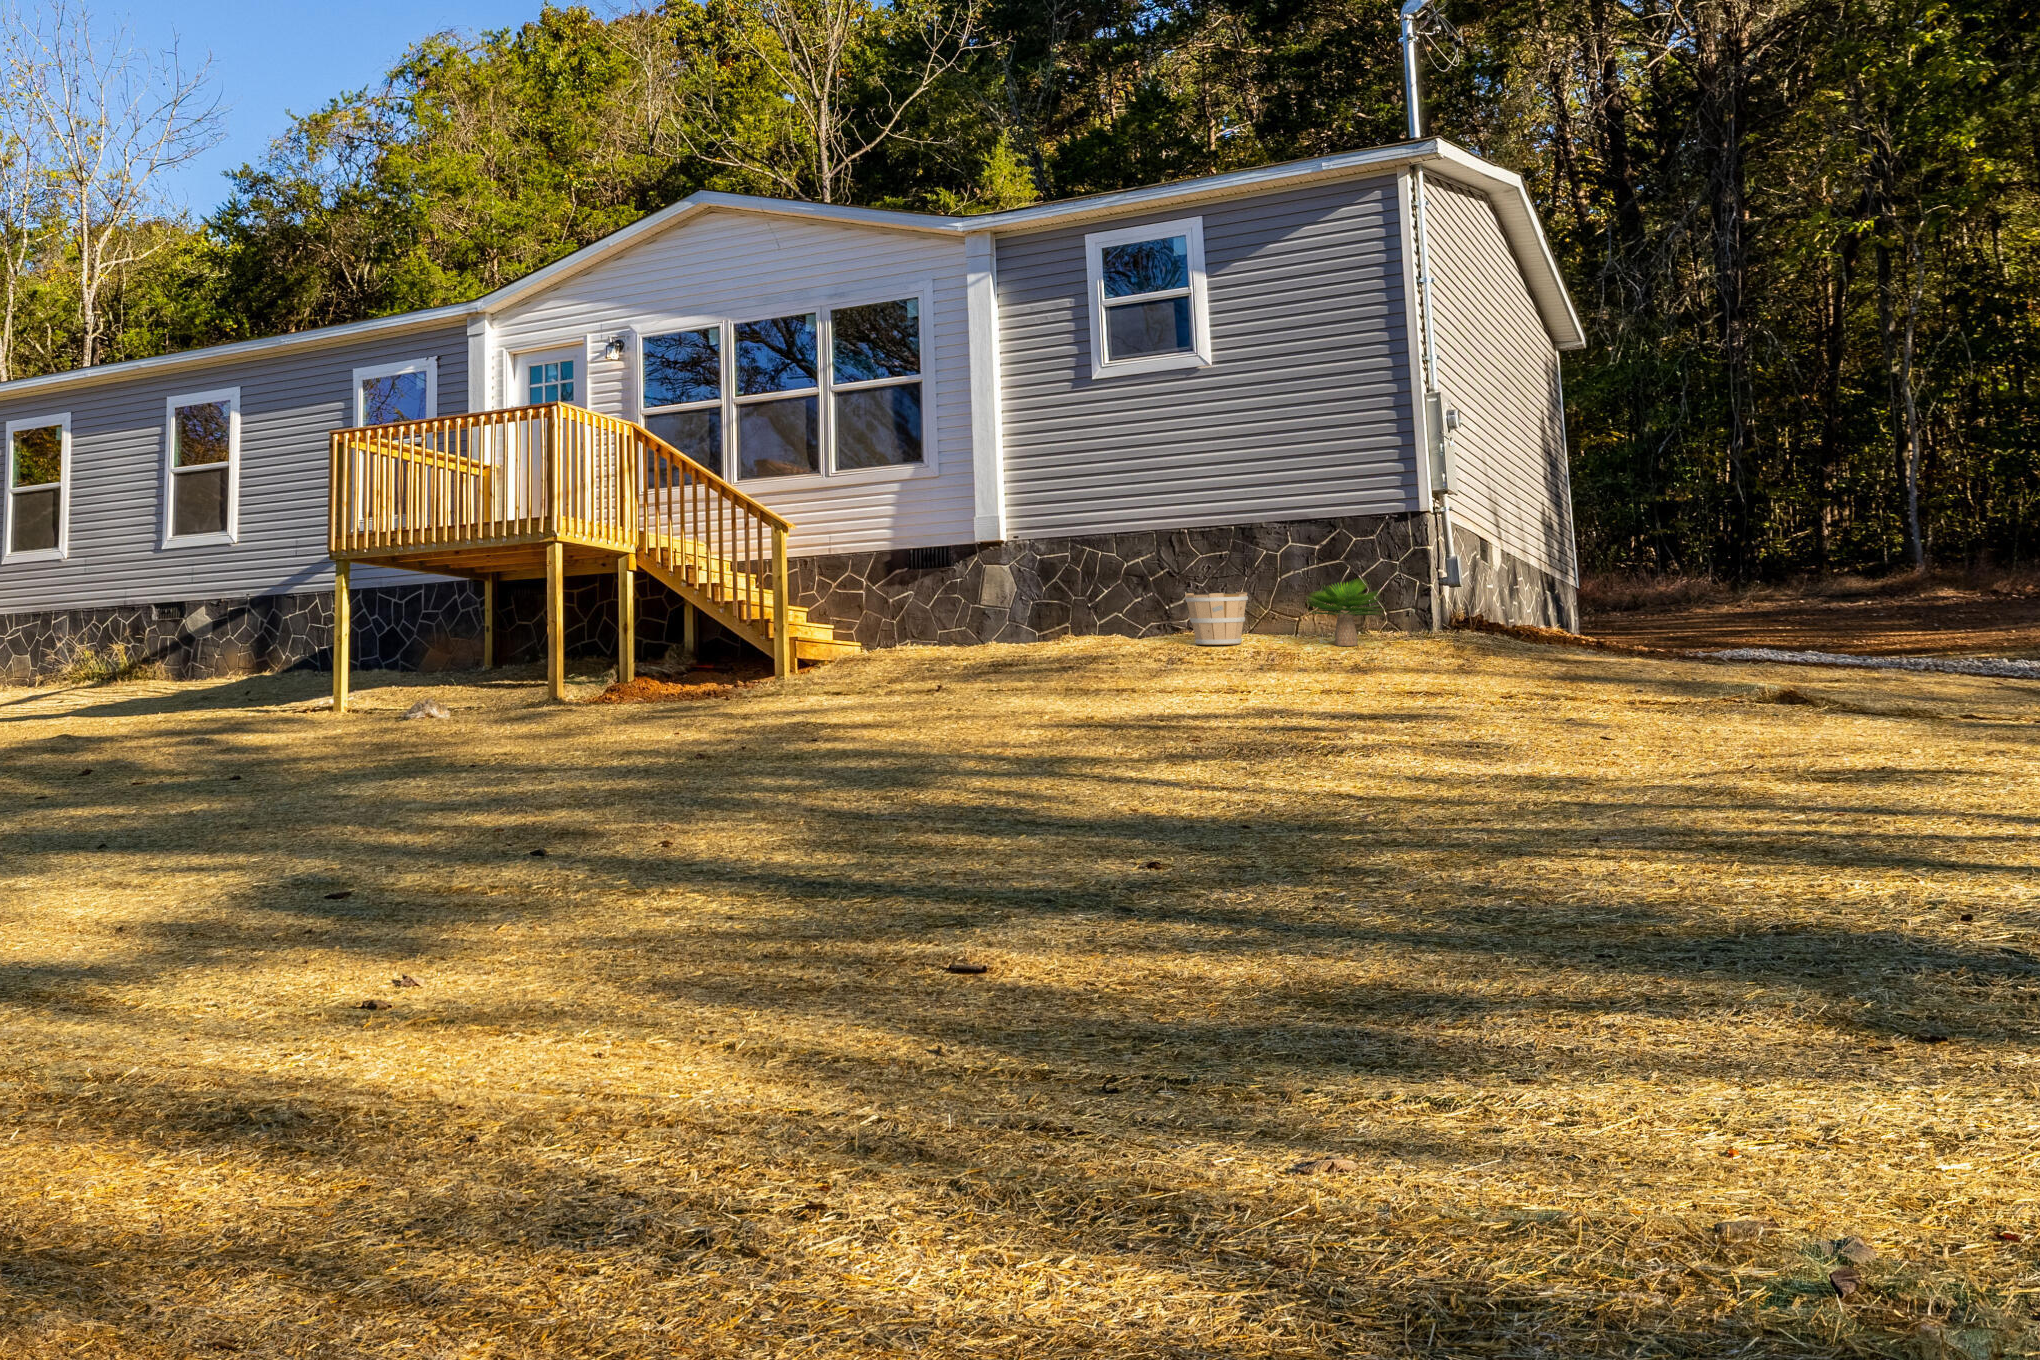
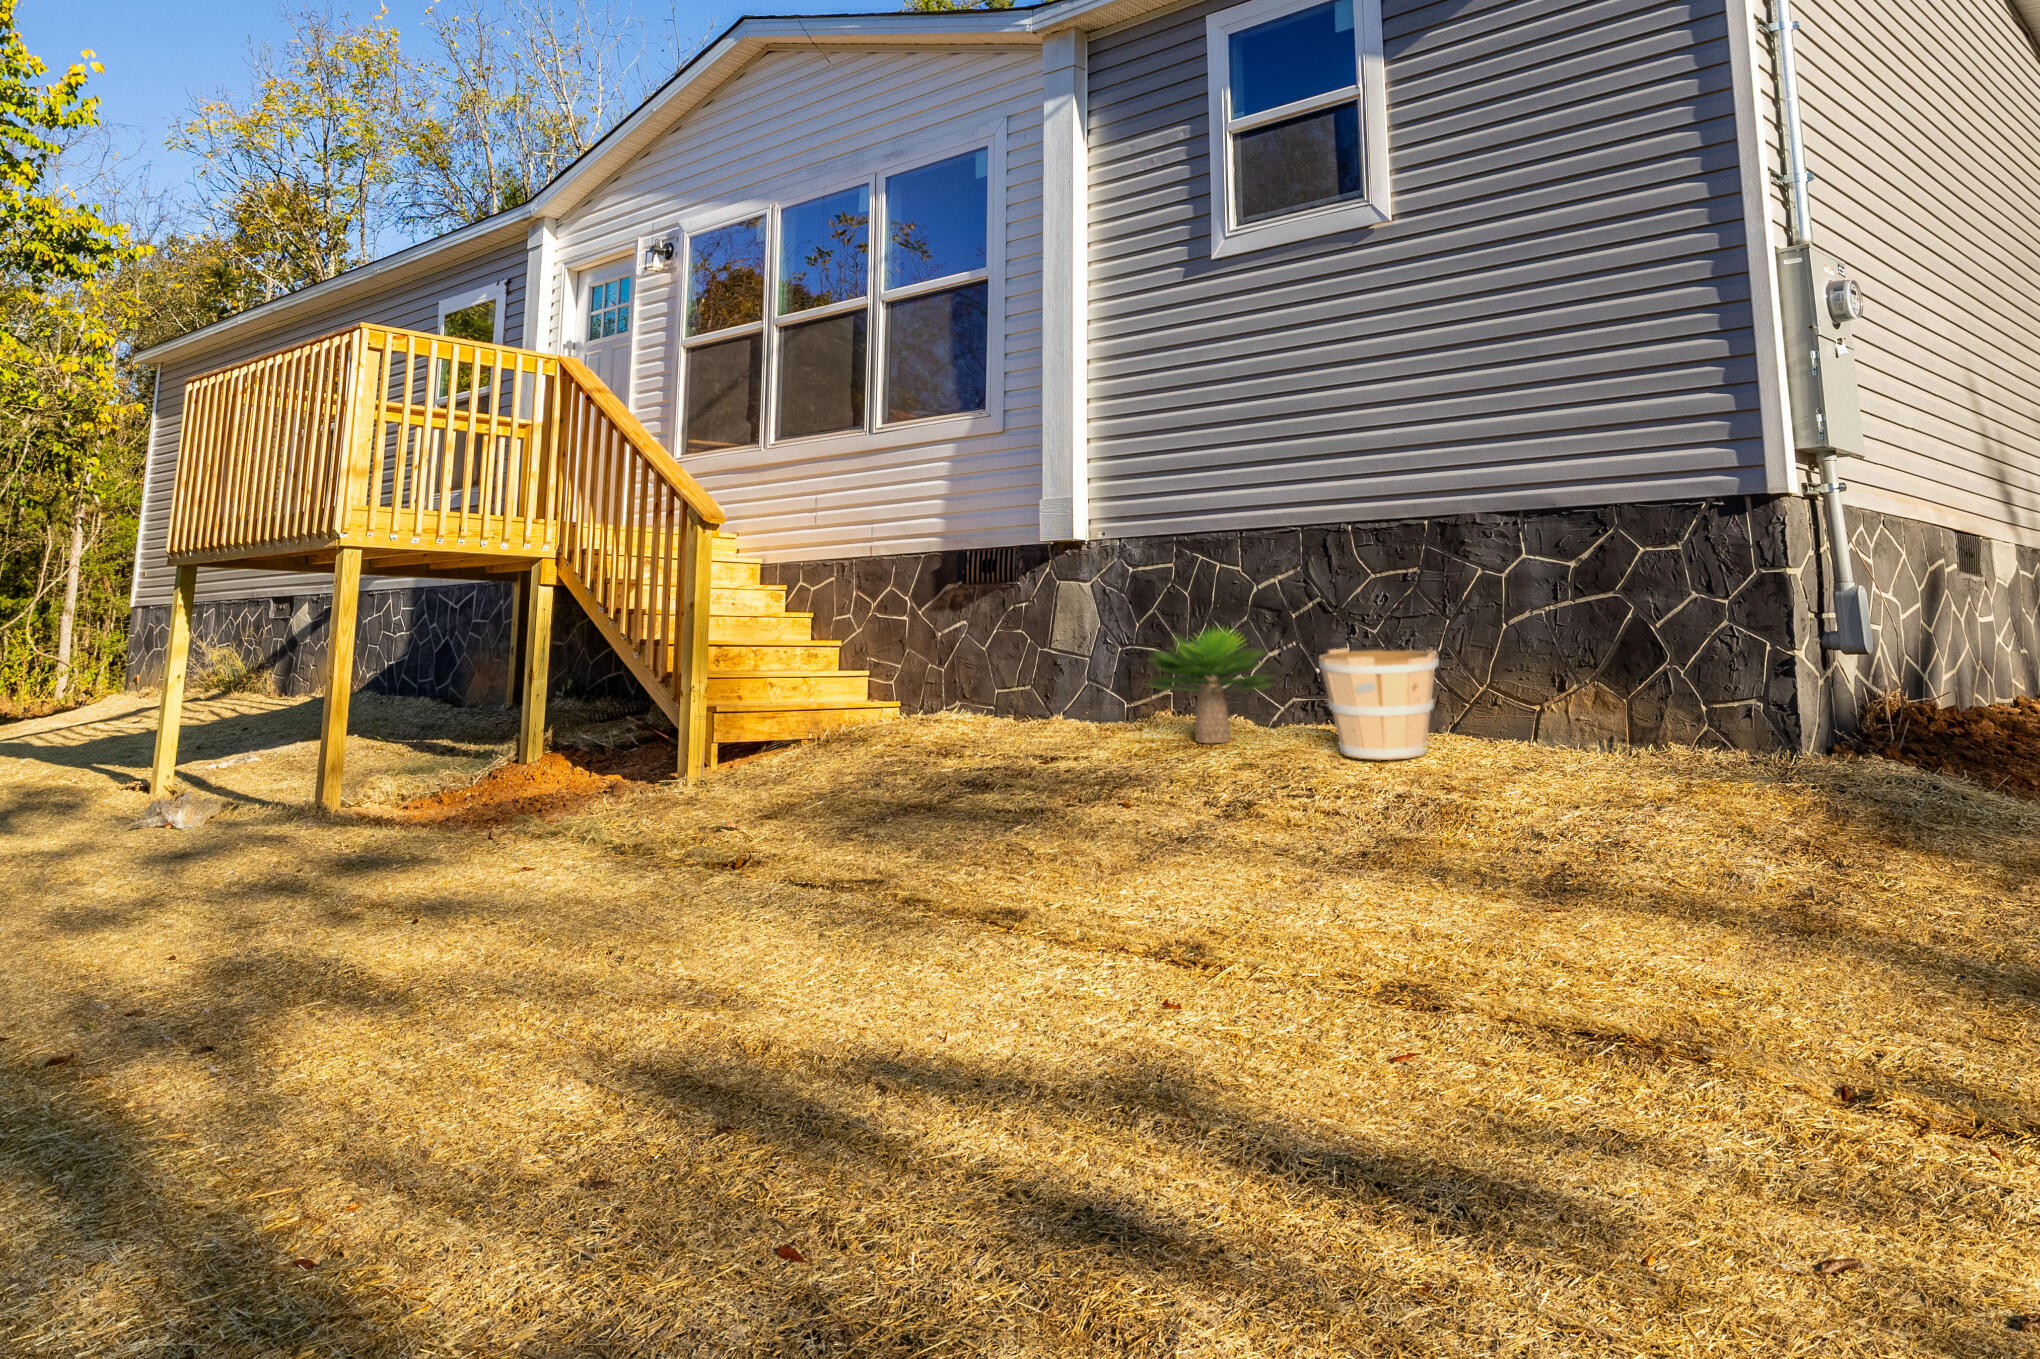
potted plant: present [1308,579,1382,646] -> present [1150,628,1272,743]

